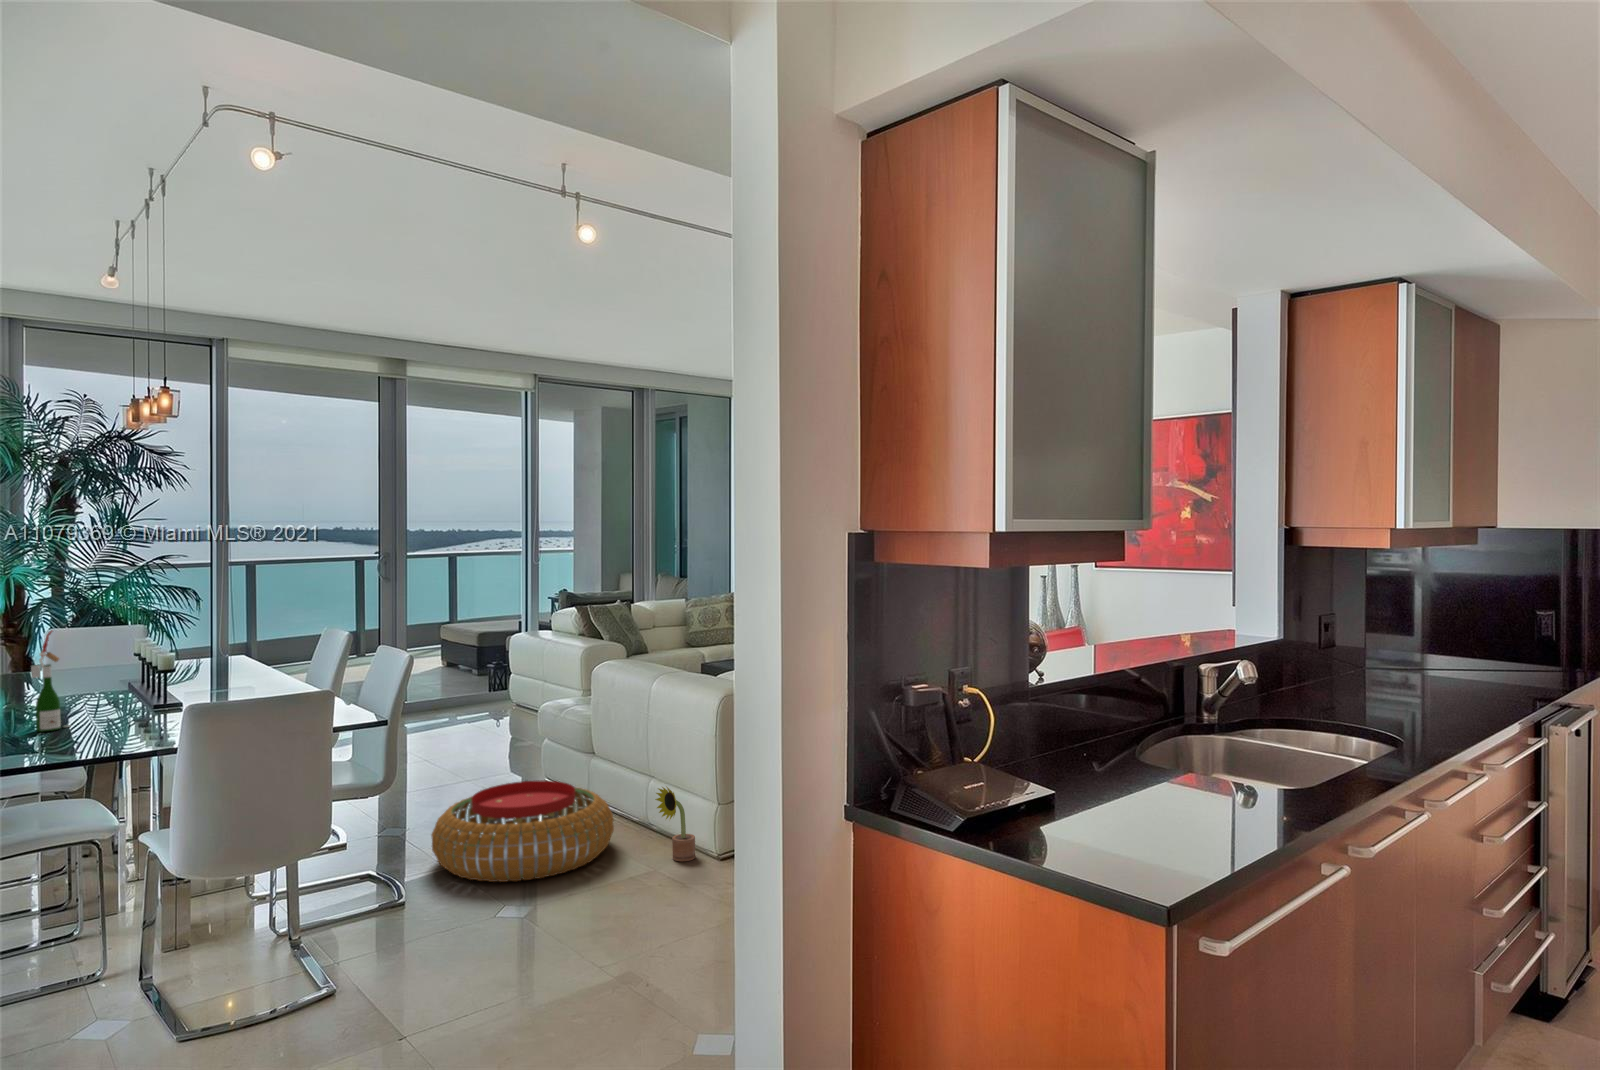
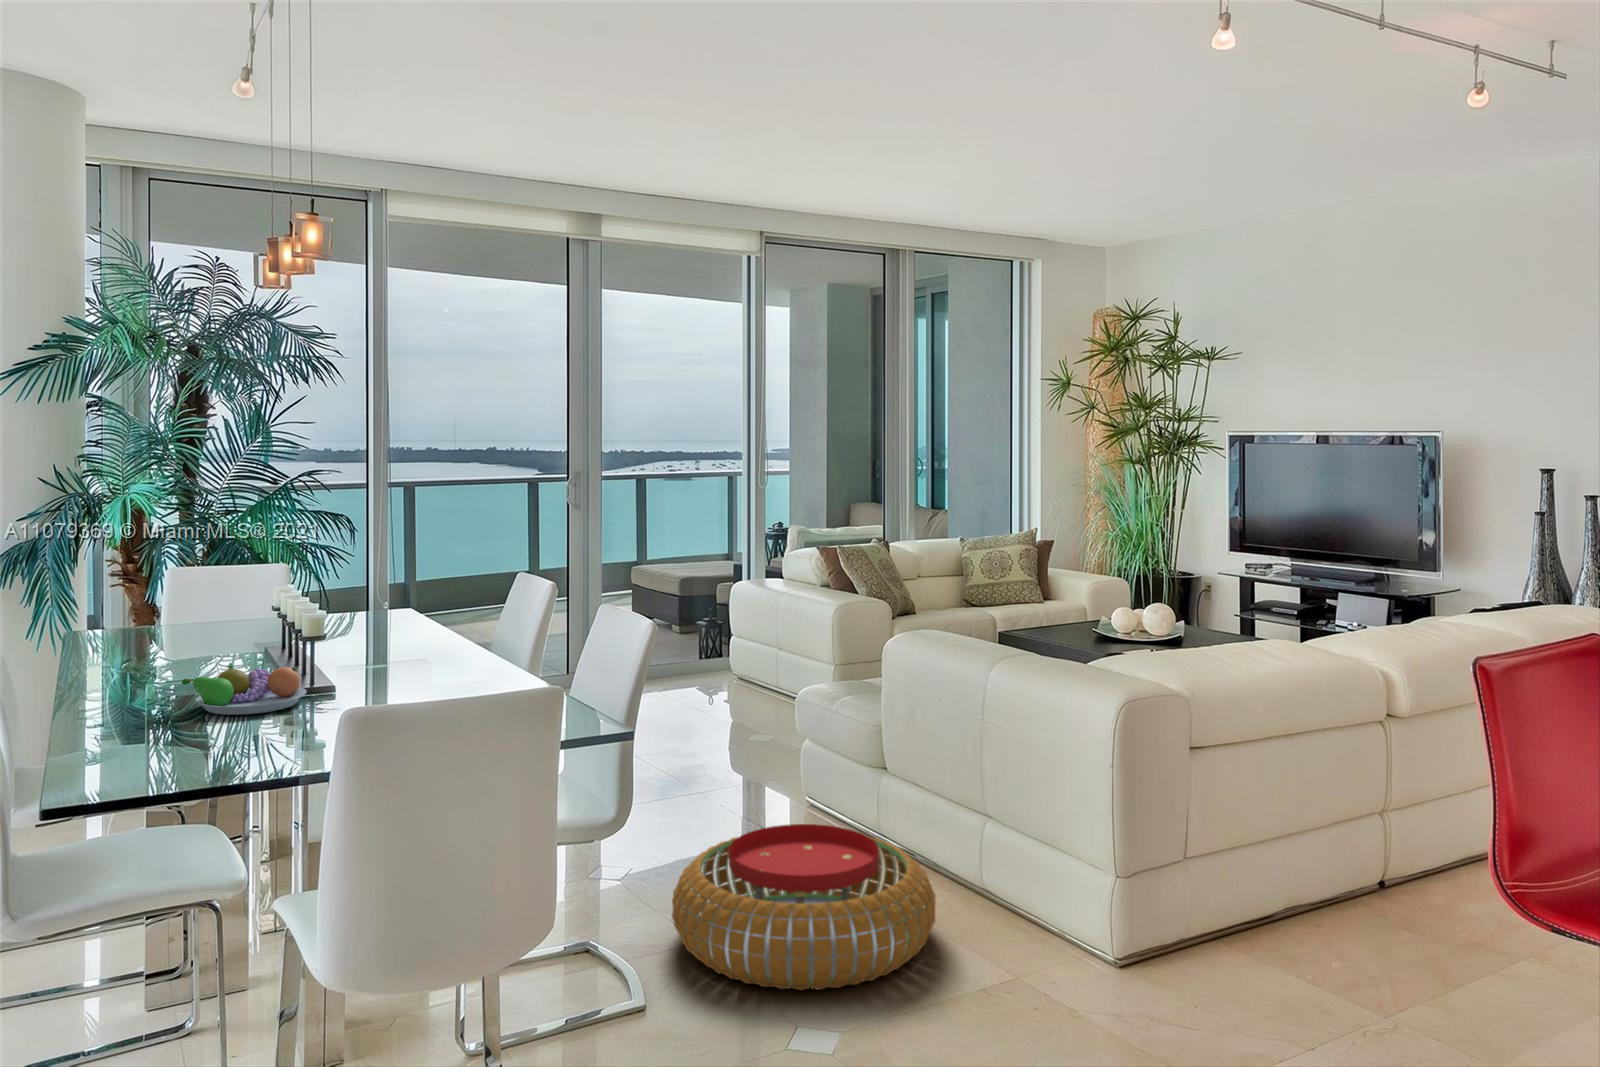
wine bottle: present [31,631,70,732] -> none [126,592,182,744]
fruit bowl: none [68,681,162,715] -> present [182,662,307,715]
decorative plant: present [655,786,695,861] -> none [1007,858,1069,977]

